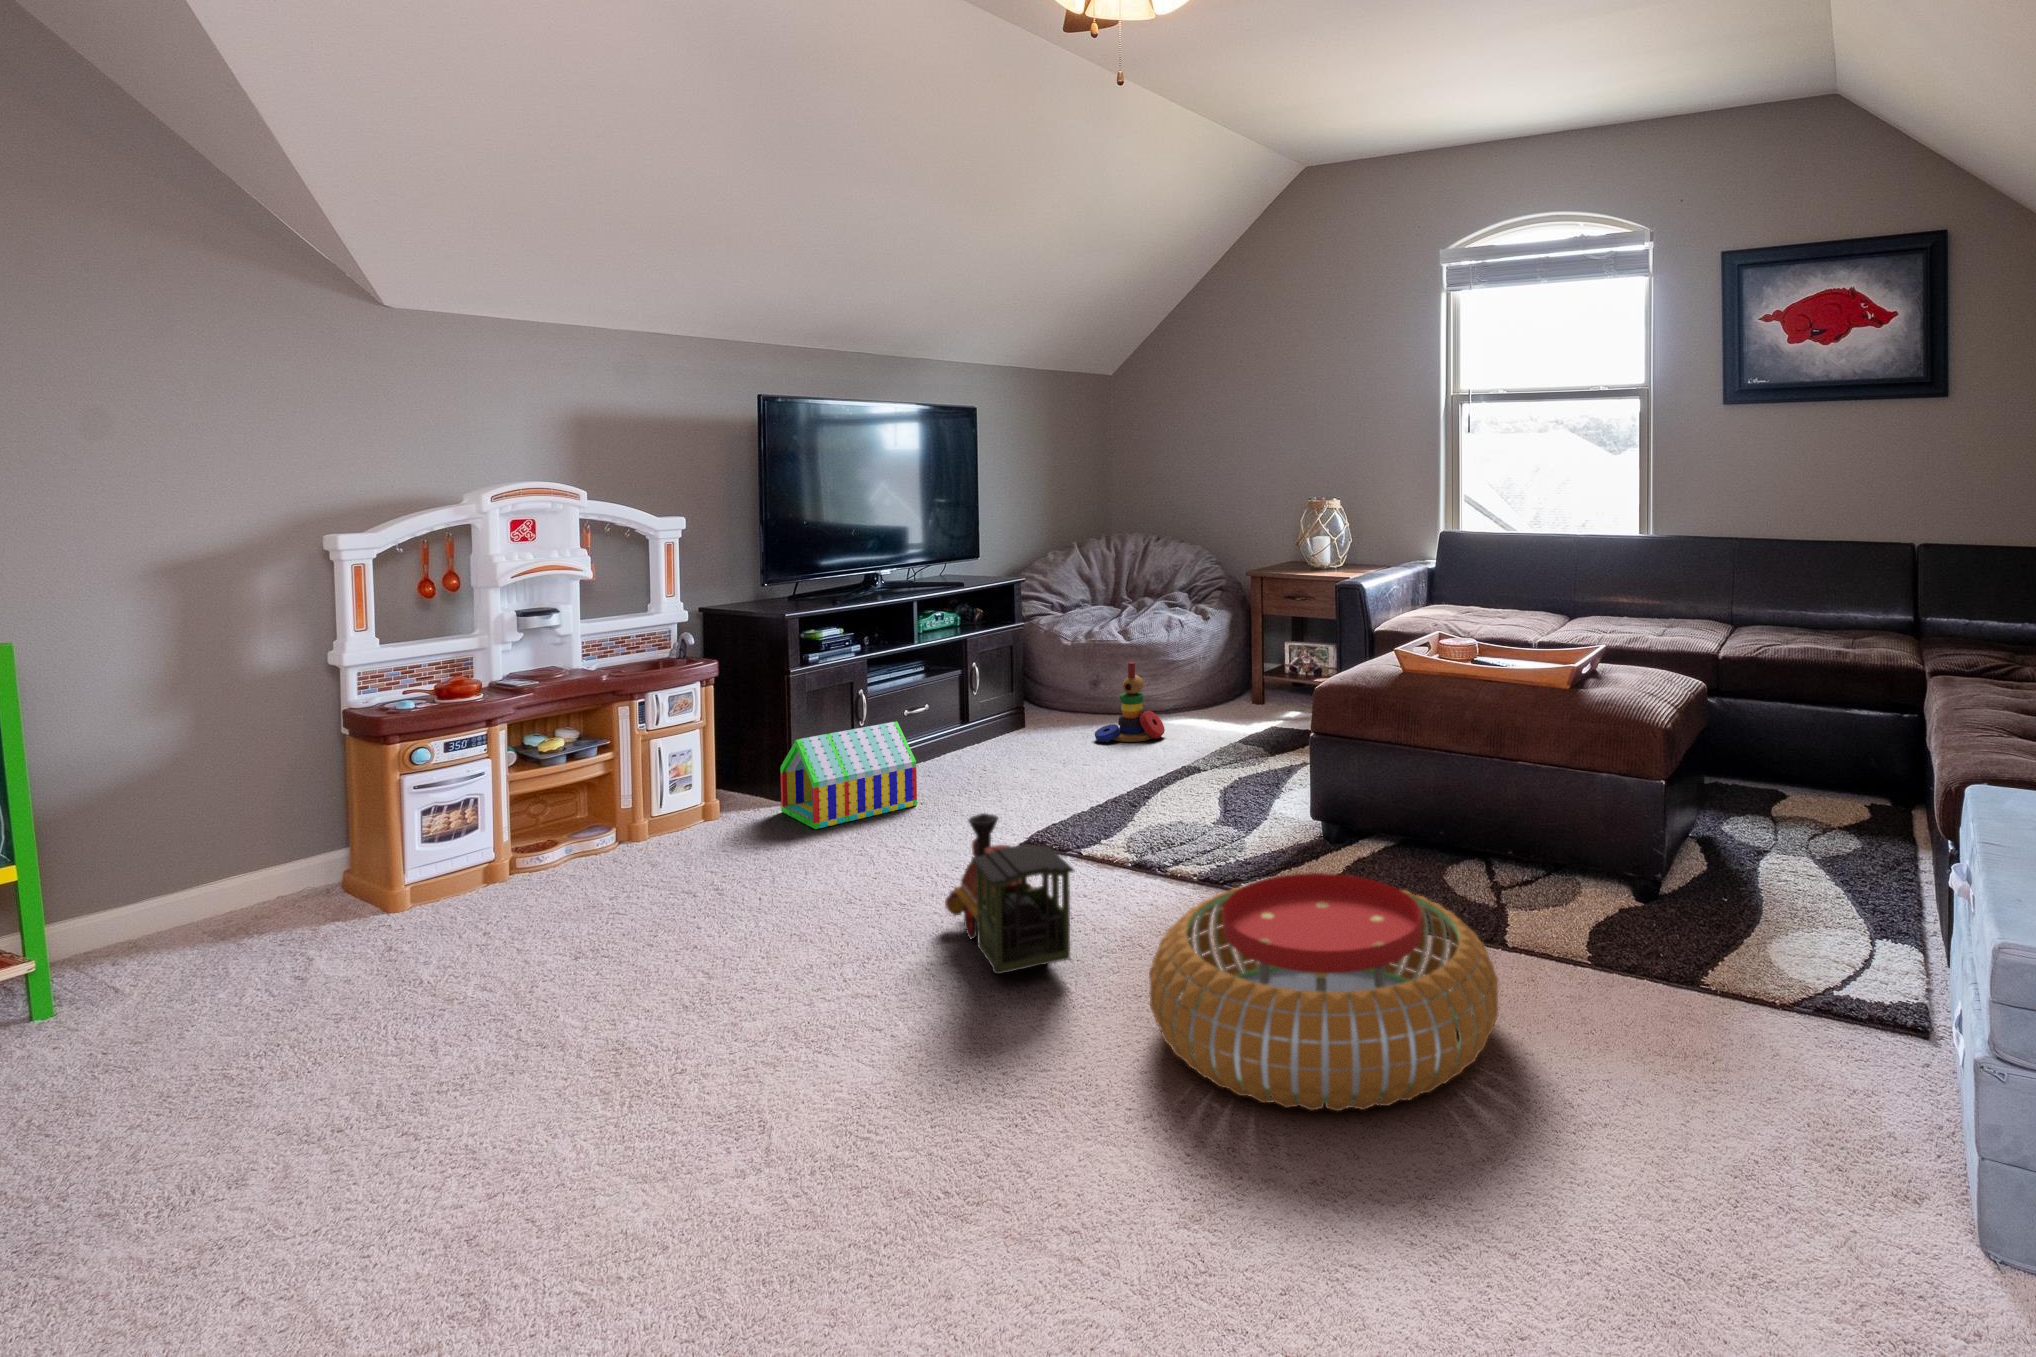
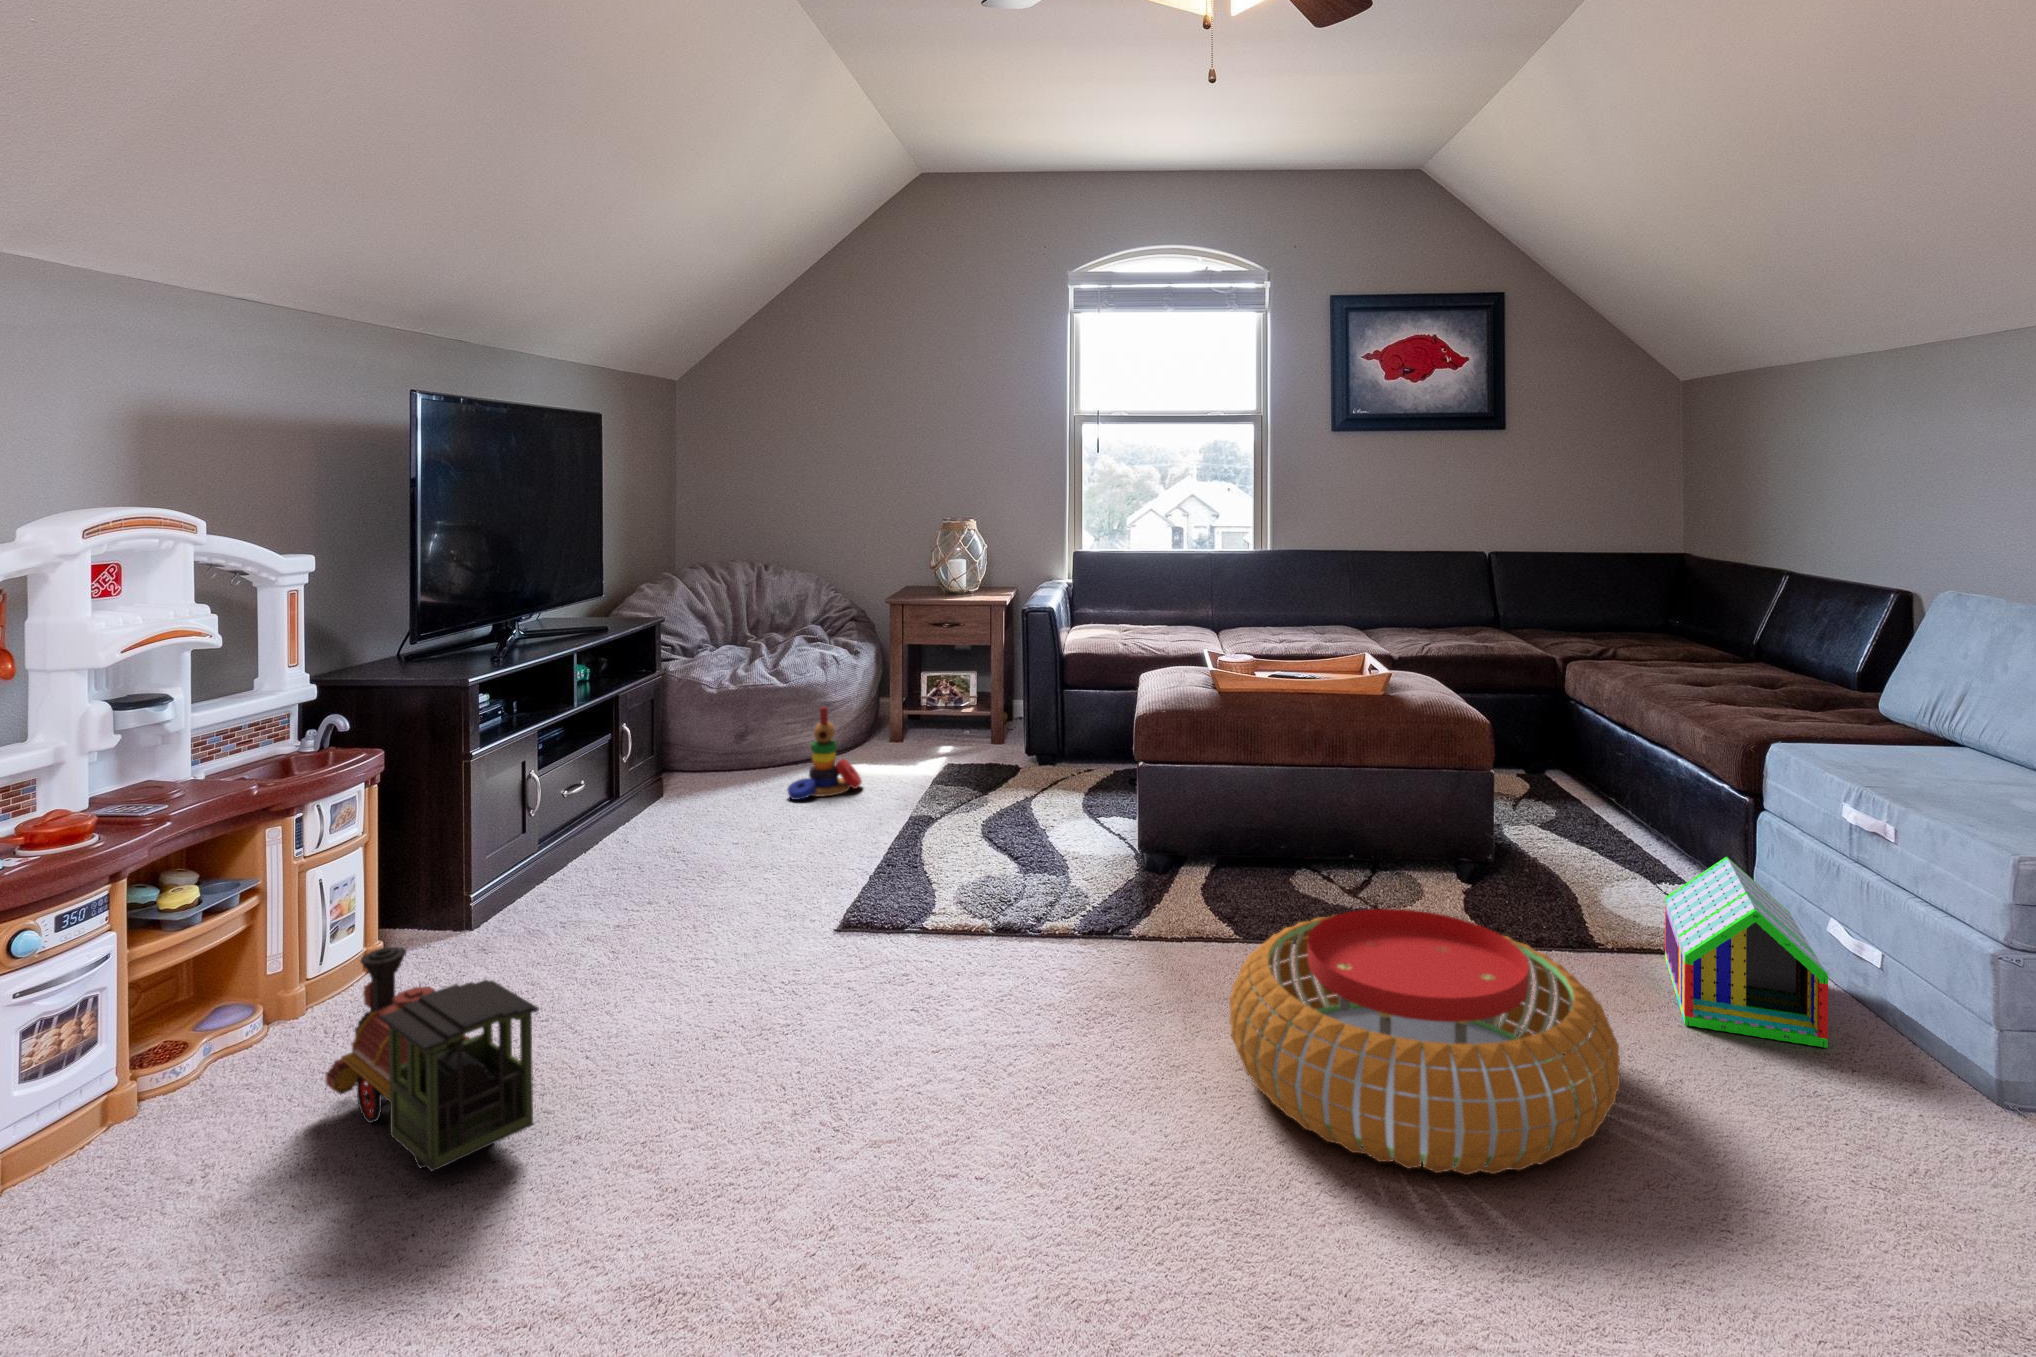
toy house: present [780,721,917,829] -> present [1665,857,1828,1048]
toy train: present [945,813,1075,974] -> present [325,947,539,1171]

